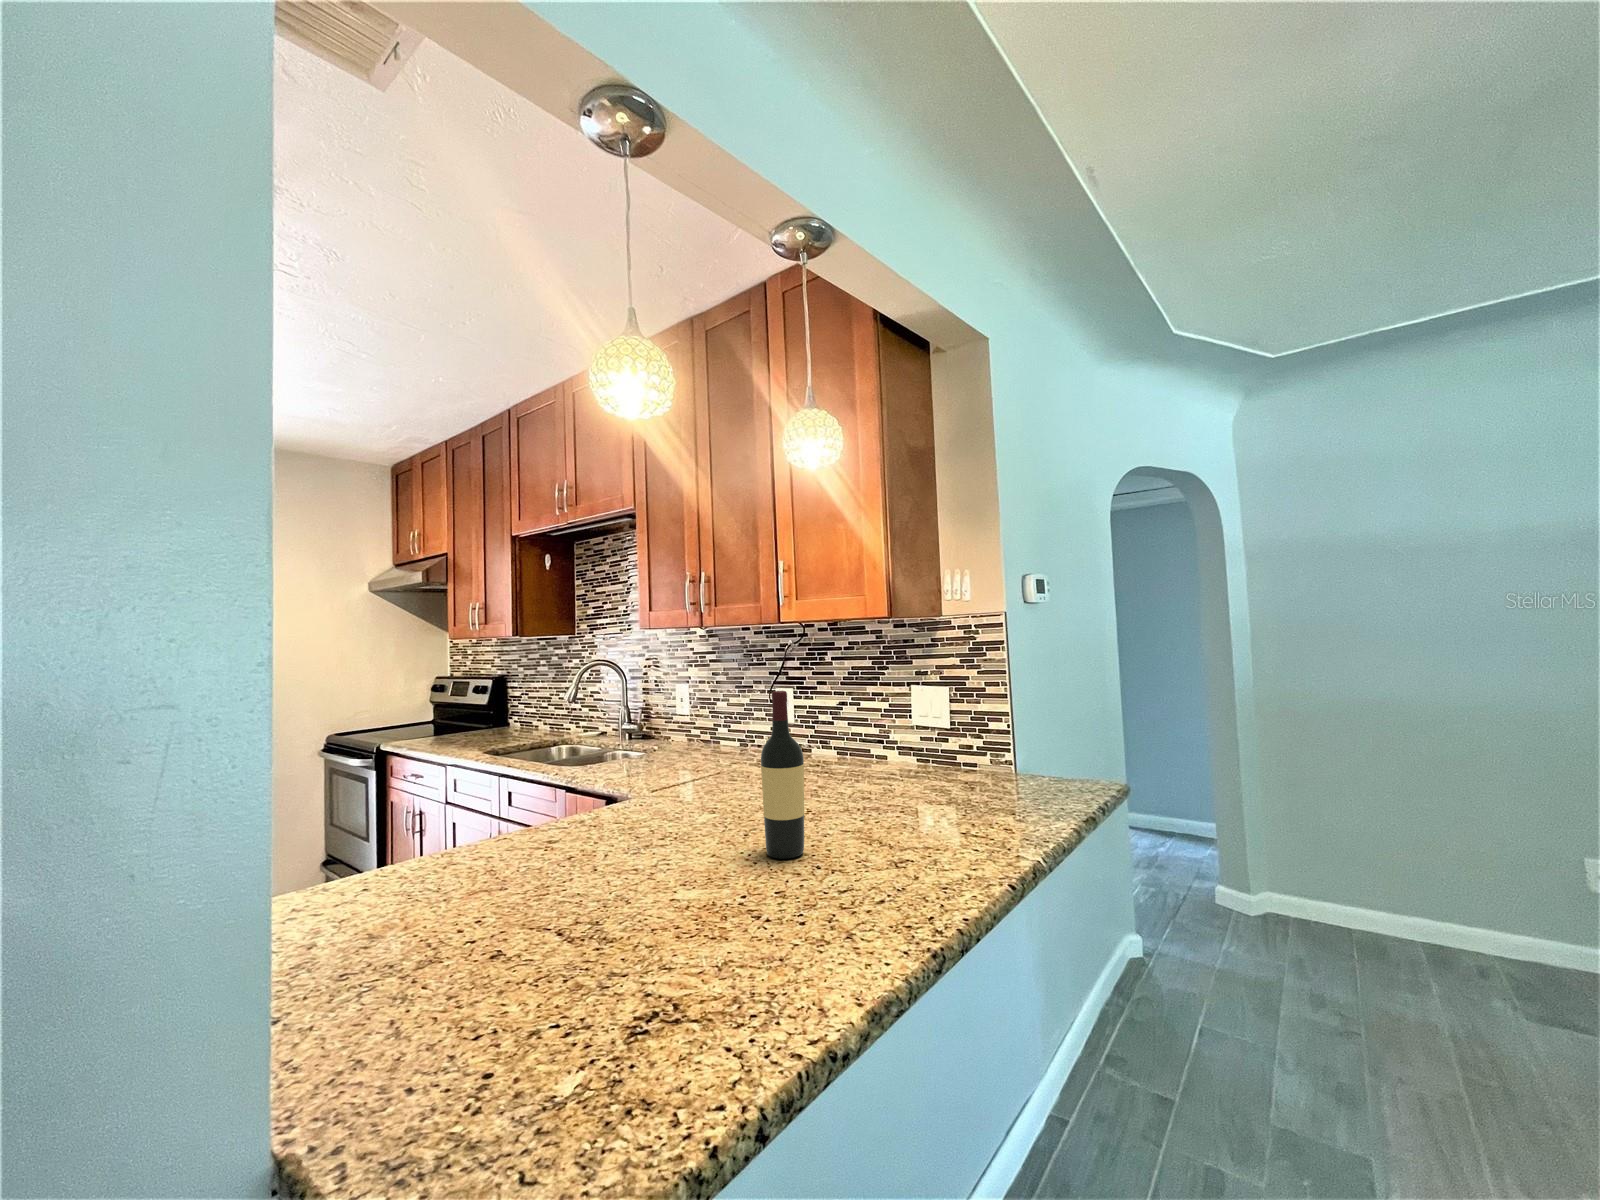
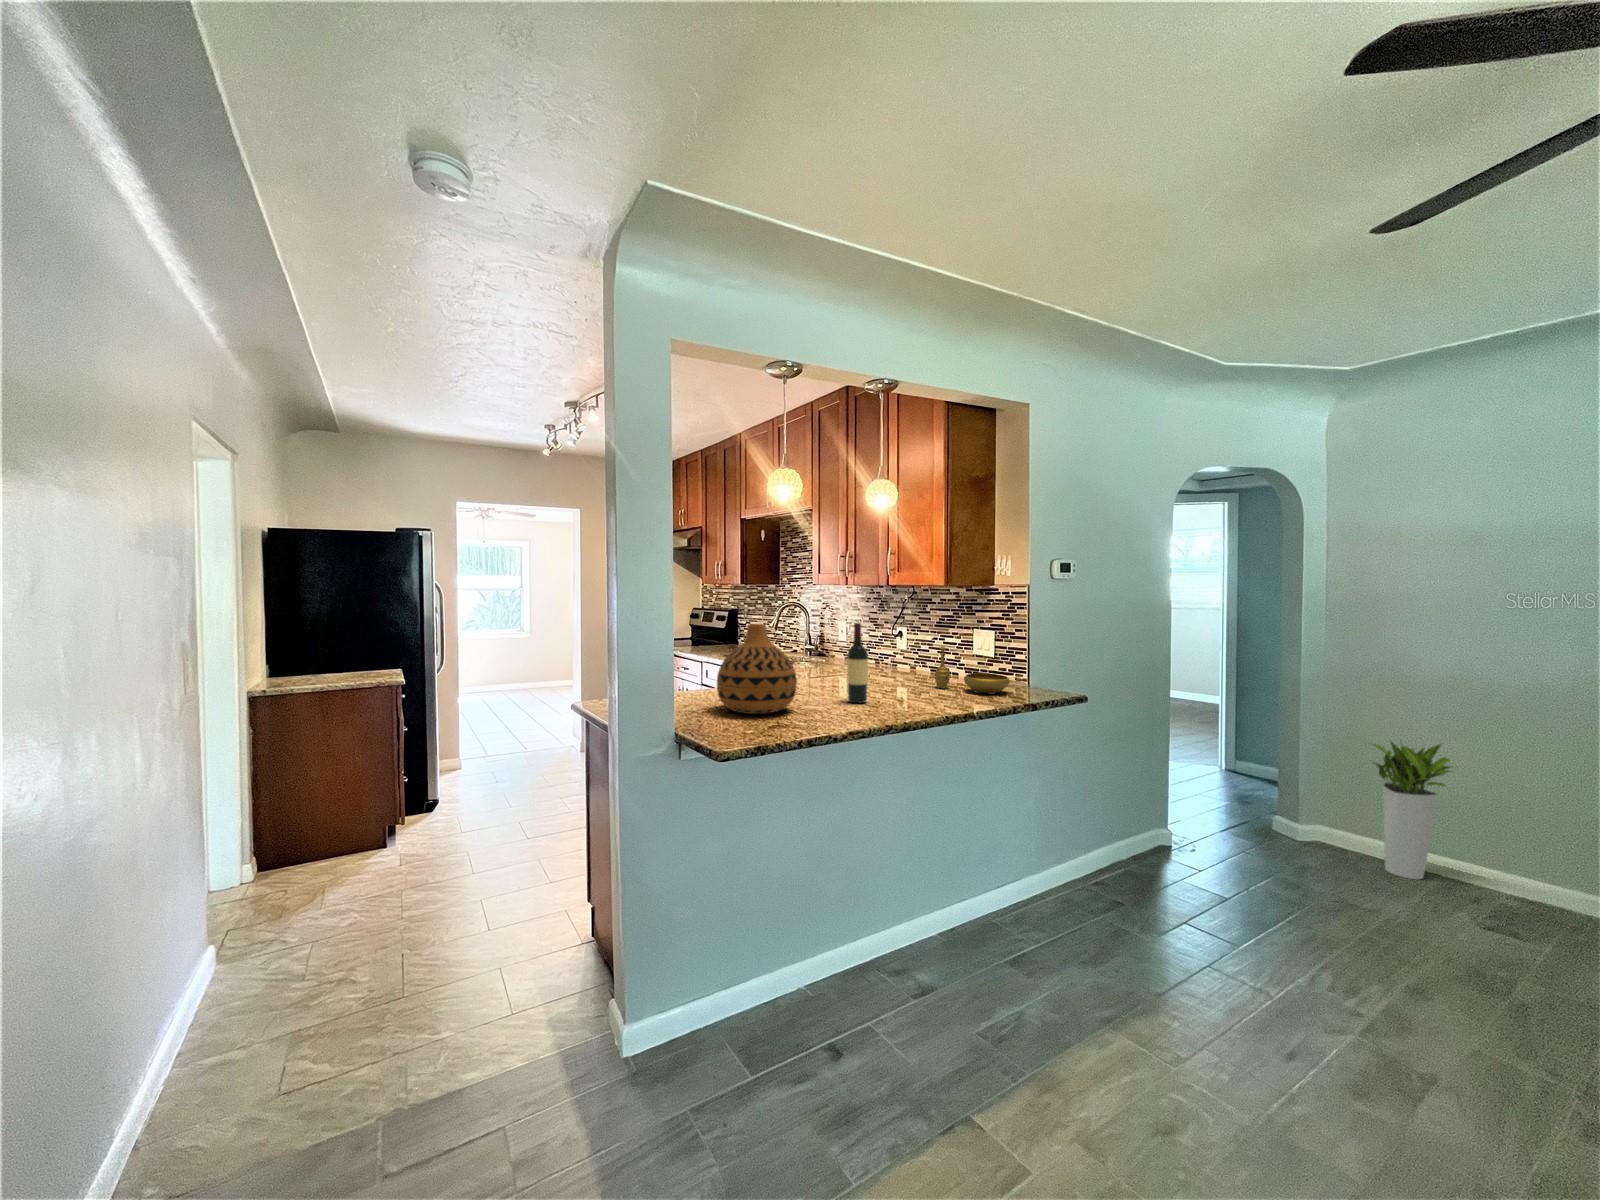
vase: none [464,711,675,956] -> present [717,624,797,714]
decorative bowl: none [877,718,1004,795] -> present [935,646,1010,694]
planter: none [1332,786,1436,958] -> present [1373,742,1450,879]

